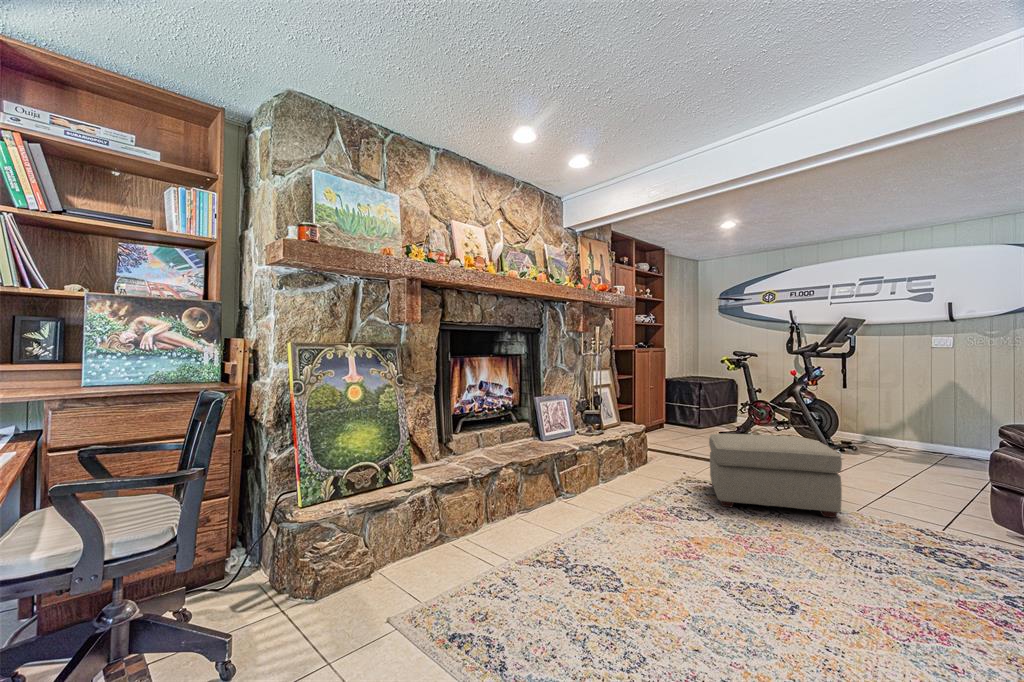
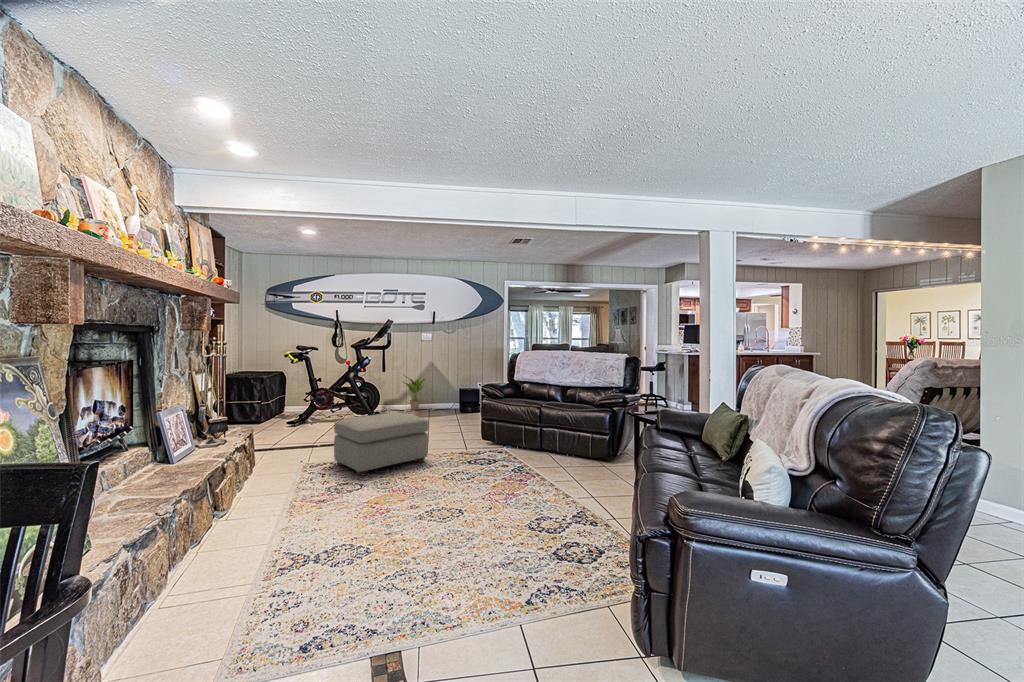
potted plant: none [892,393,954,450] -> present [402,374,430,410]

